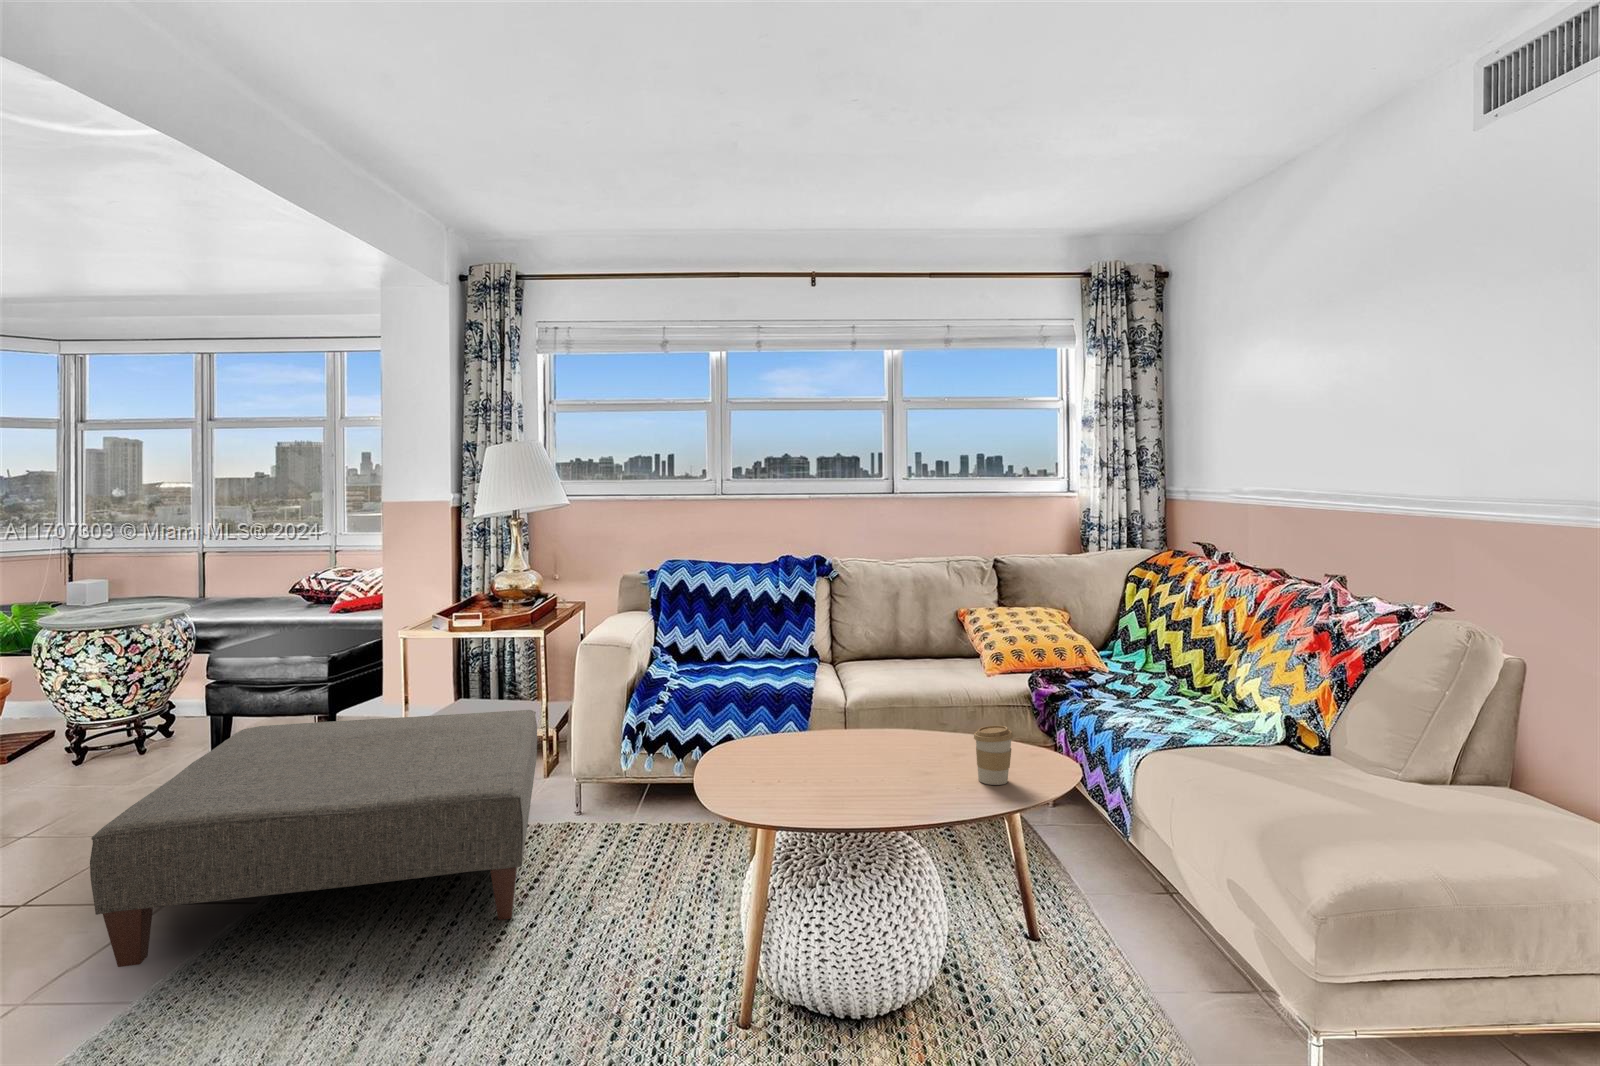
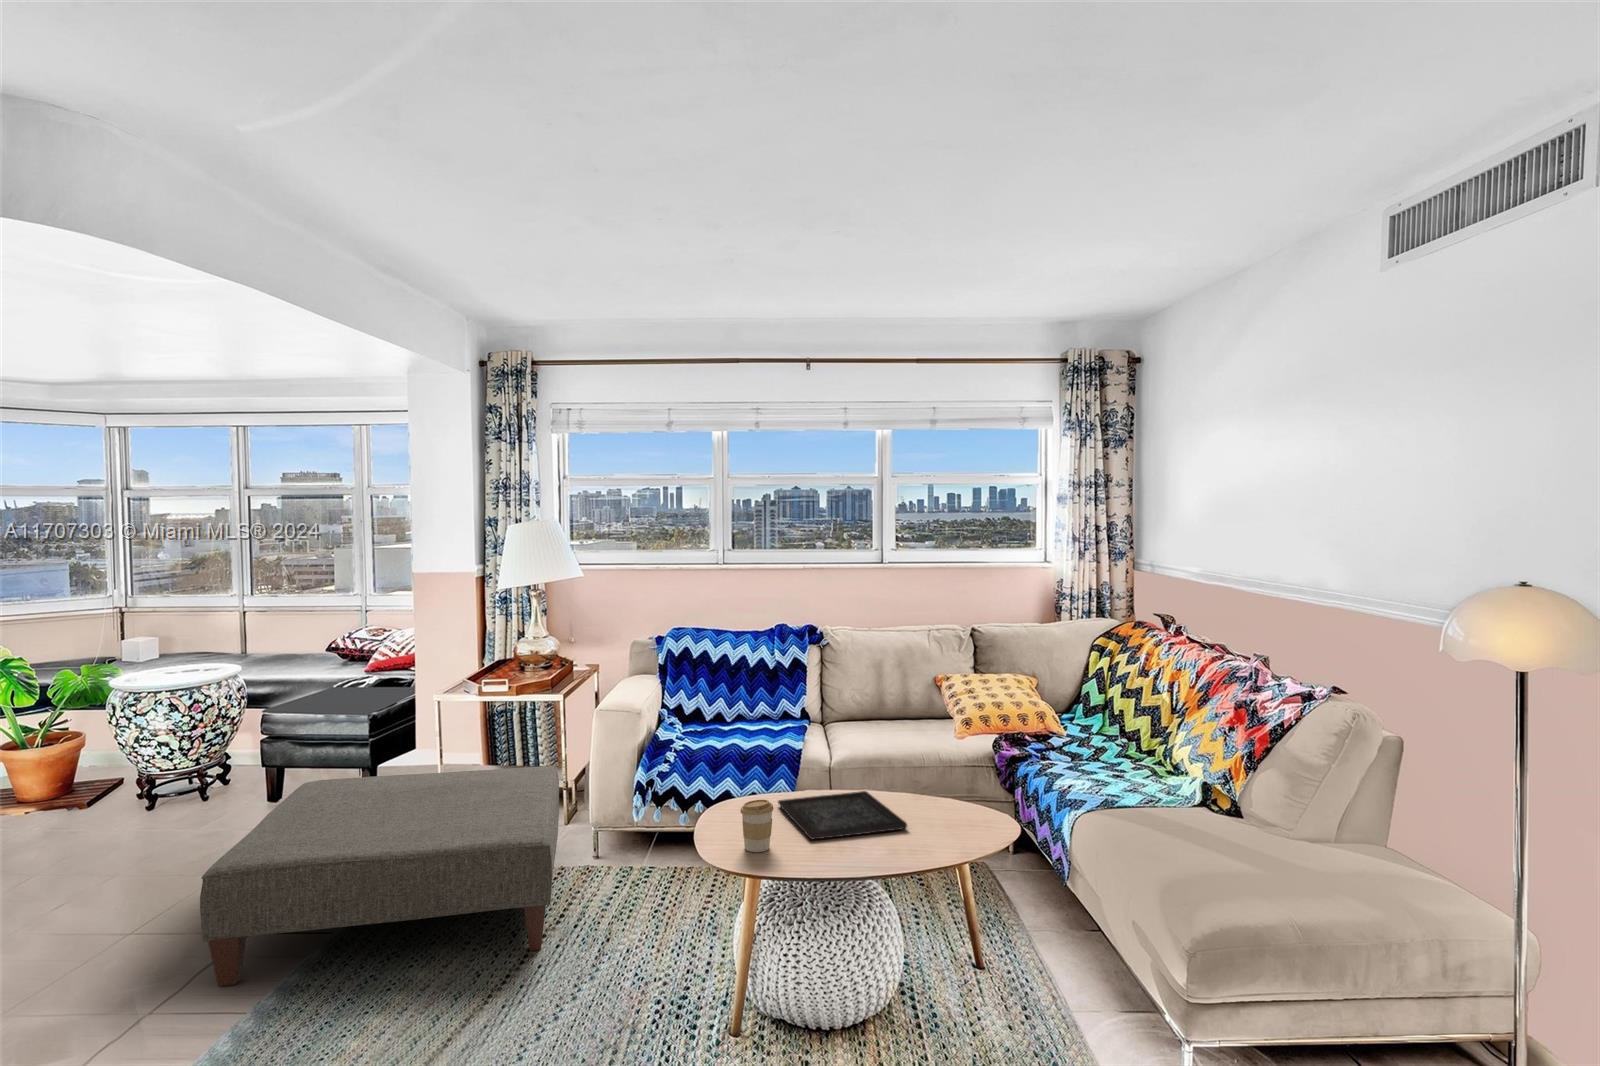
coffee cup: present [974,725,1013,785] -> present [740,800,774,852]
tray: none [790,732,949,787] -> present [778,791,907,839]

